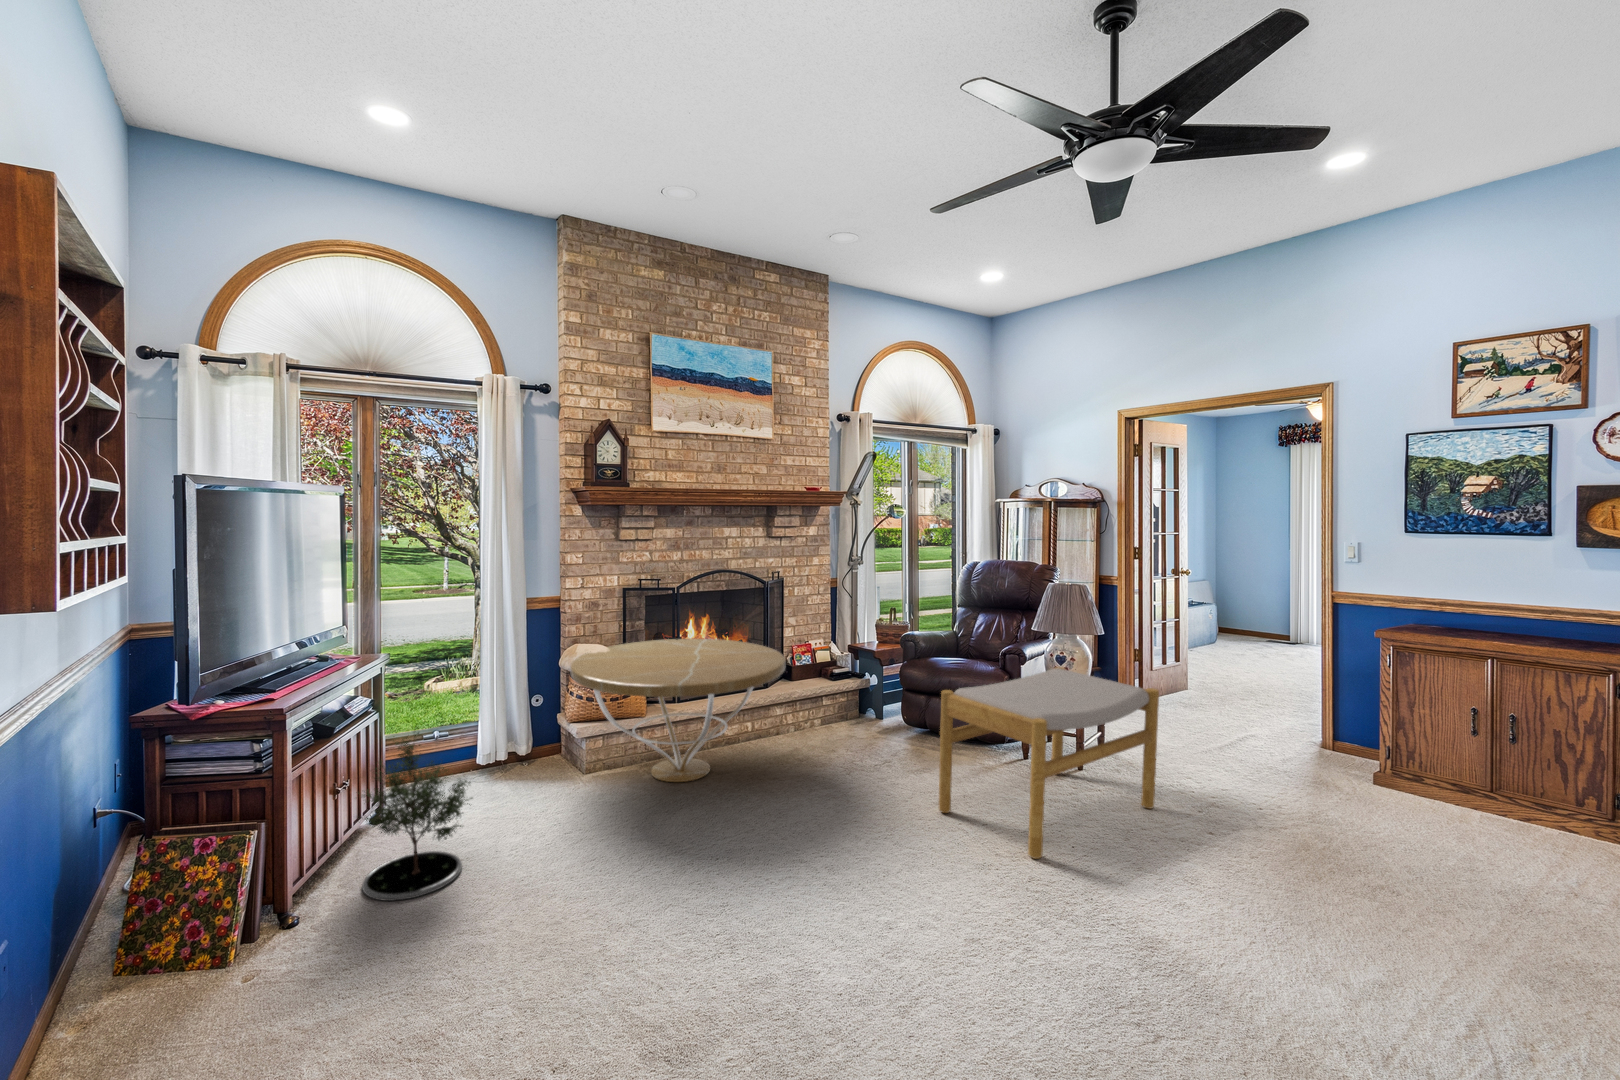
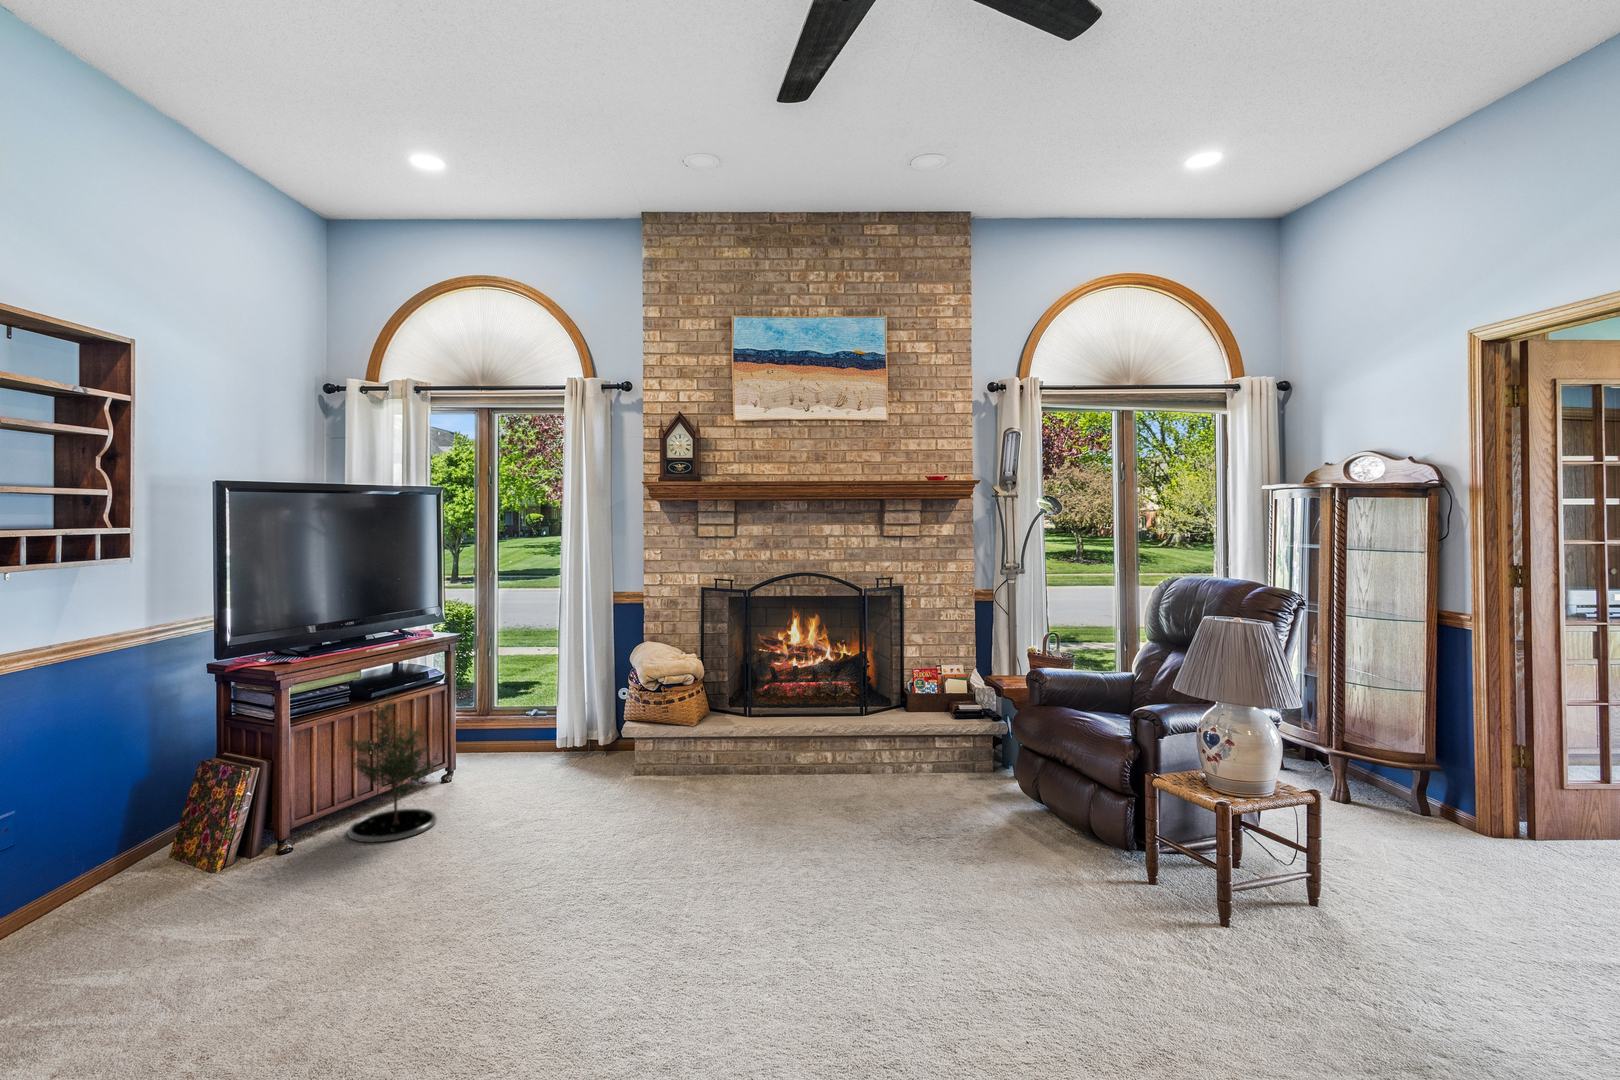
coffee table: present [570,639,785,782] -> none [591,646,826,800]
footstool: present [938,667,1159,859] -> none [908,724,1266,991]

